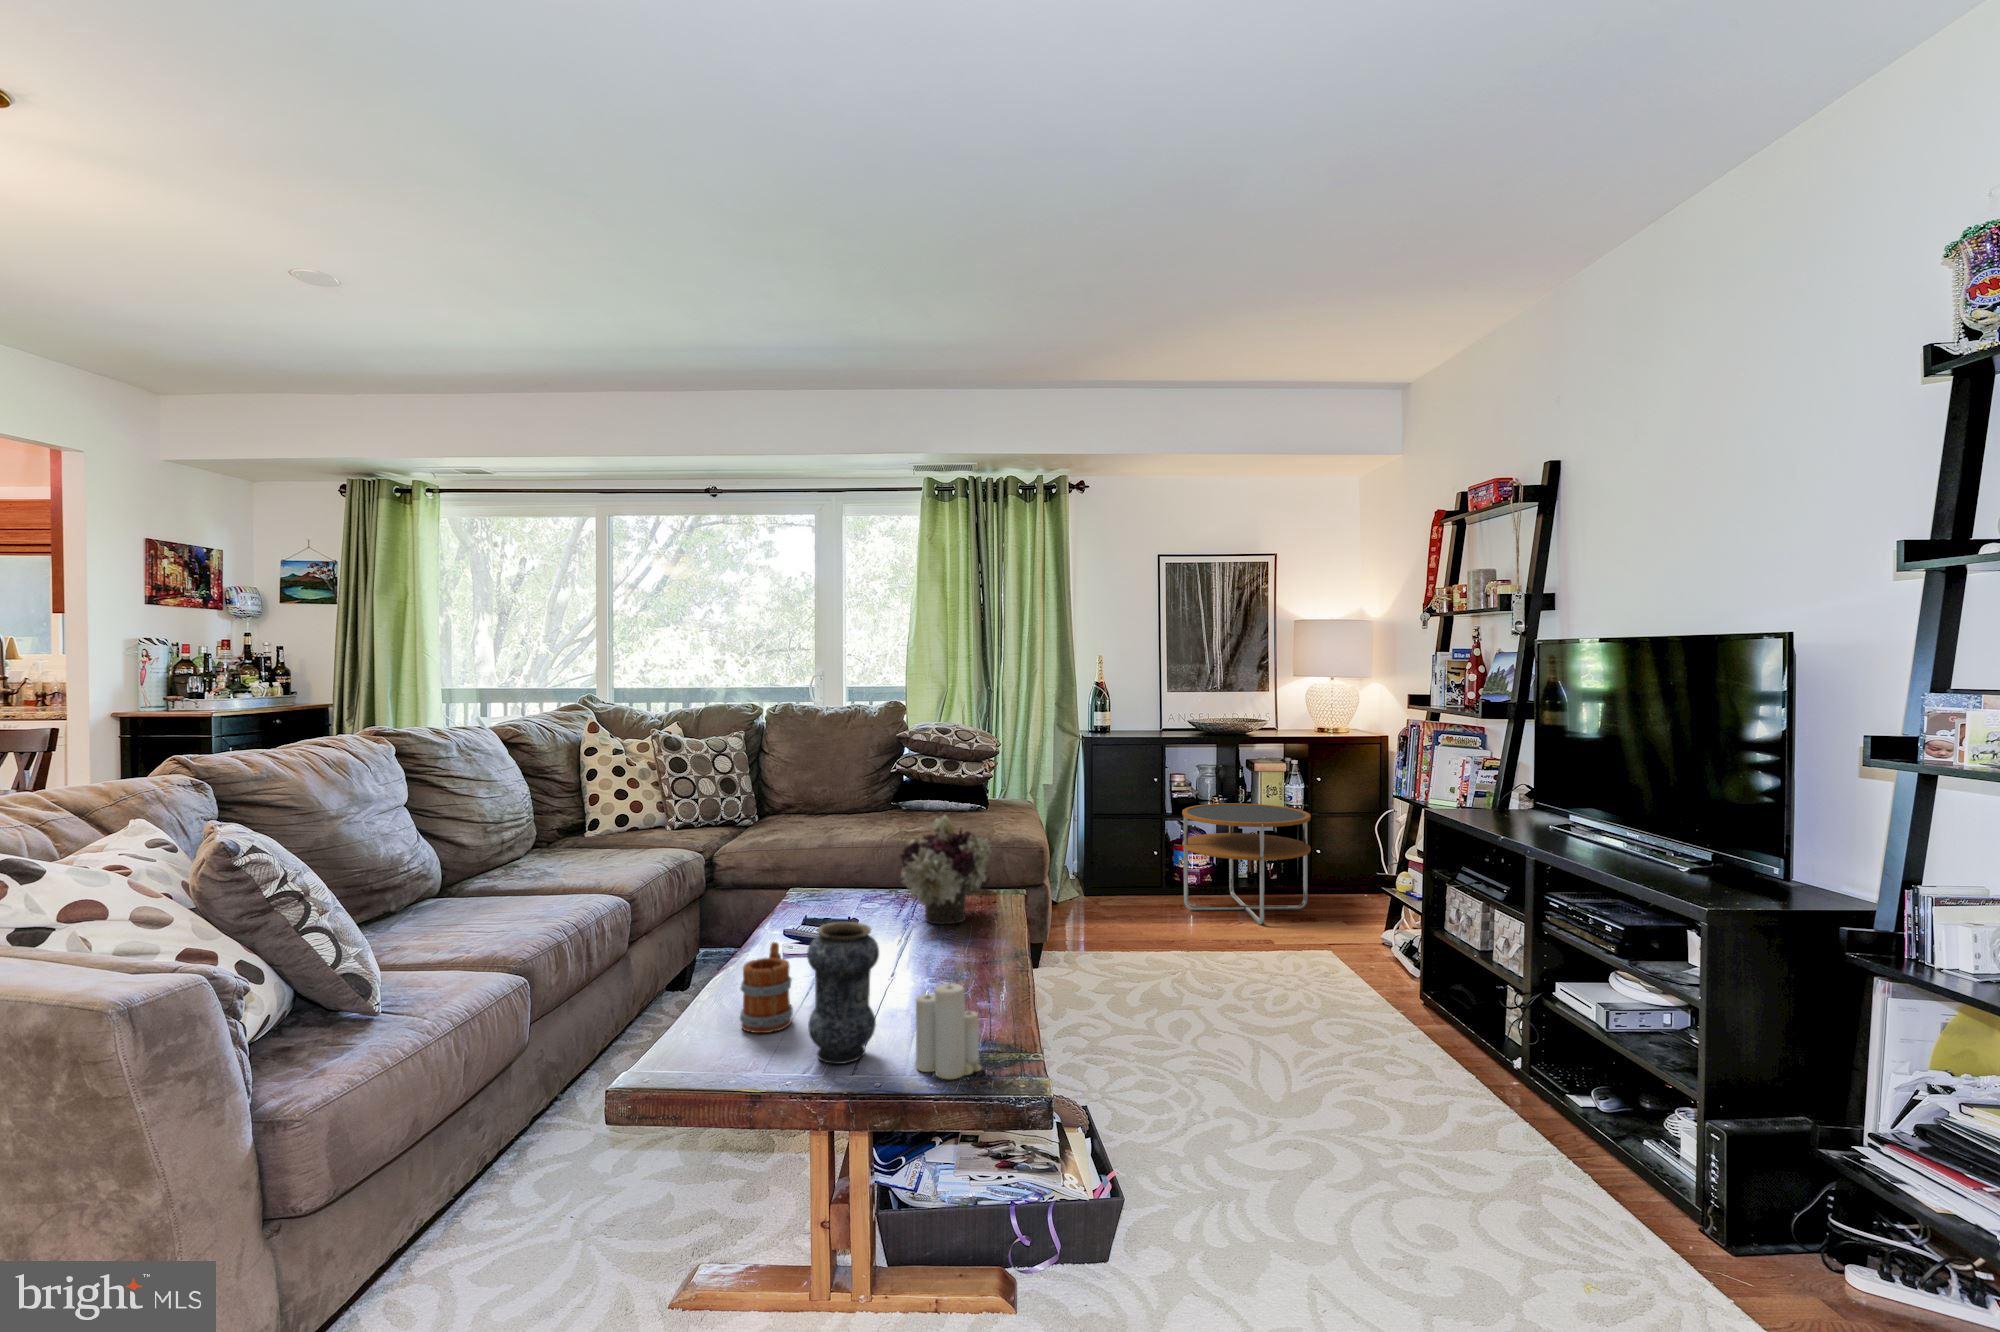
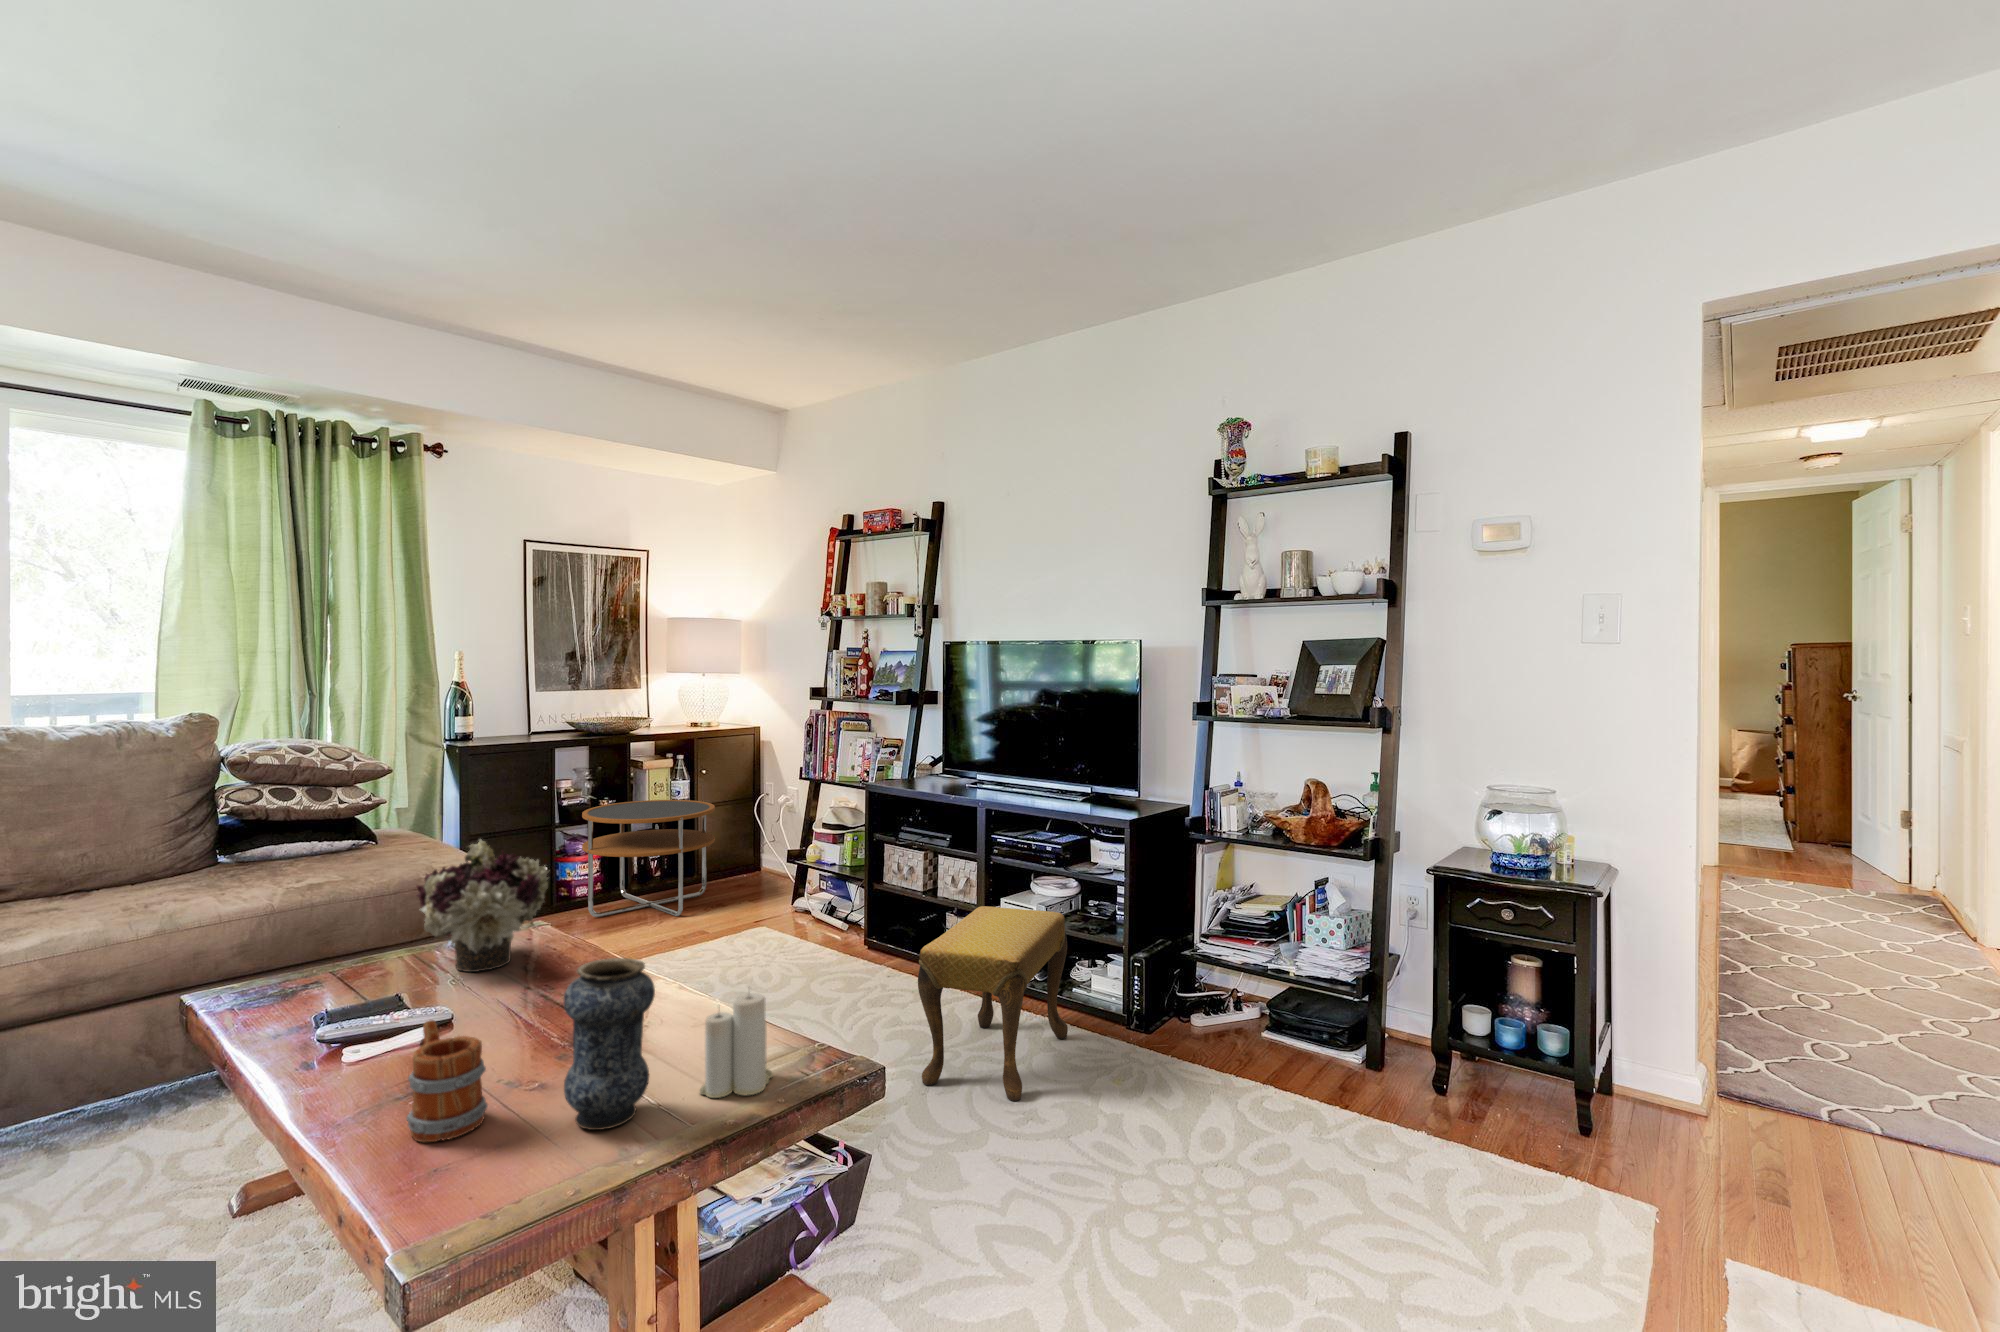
footstool: none [1324,980,1579,1233] -> present [918,906,1068,1101]

